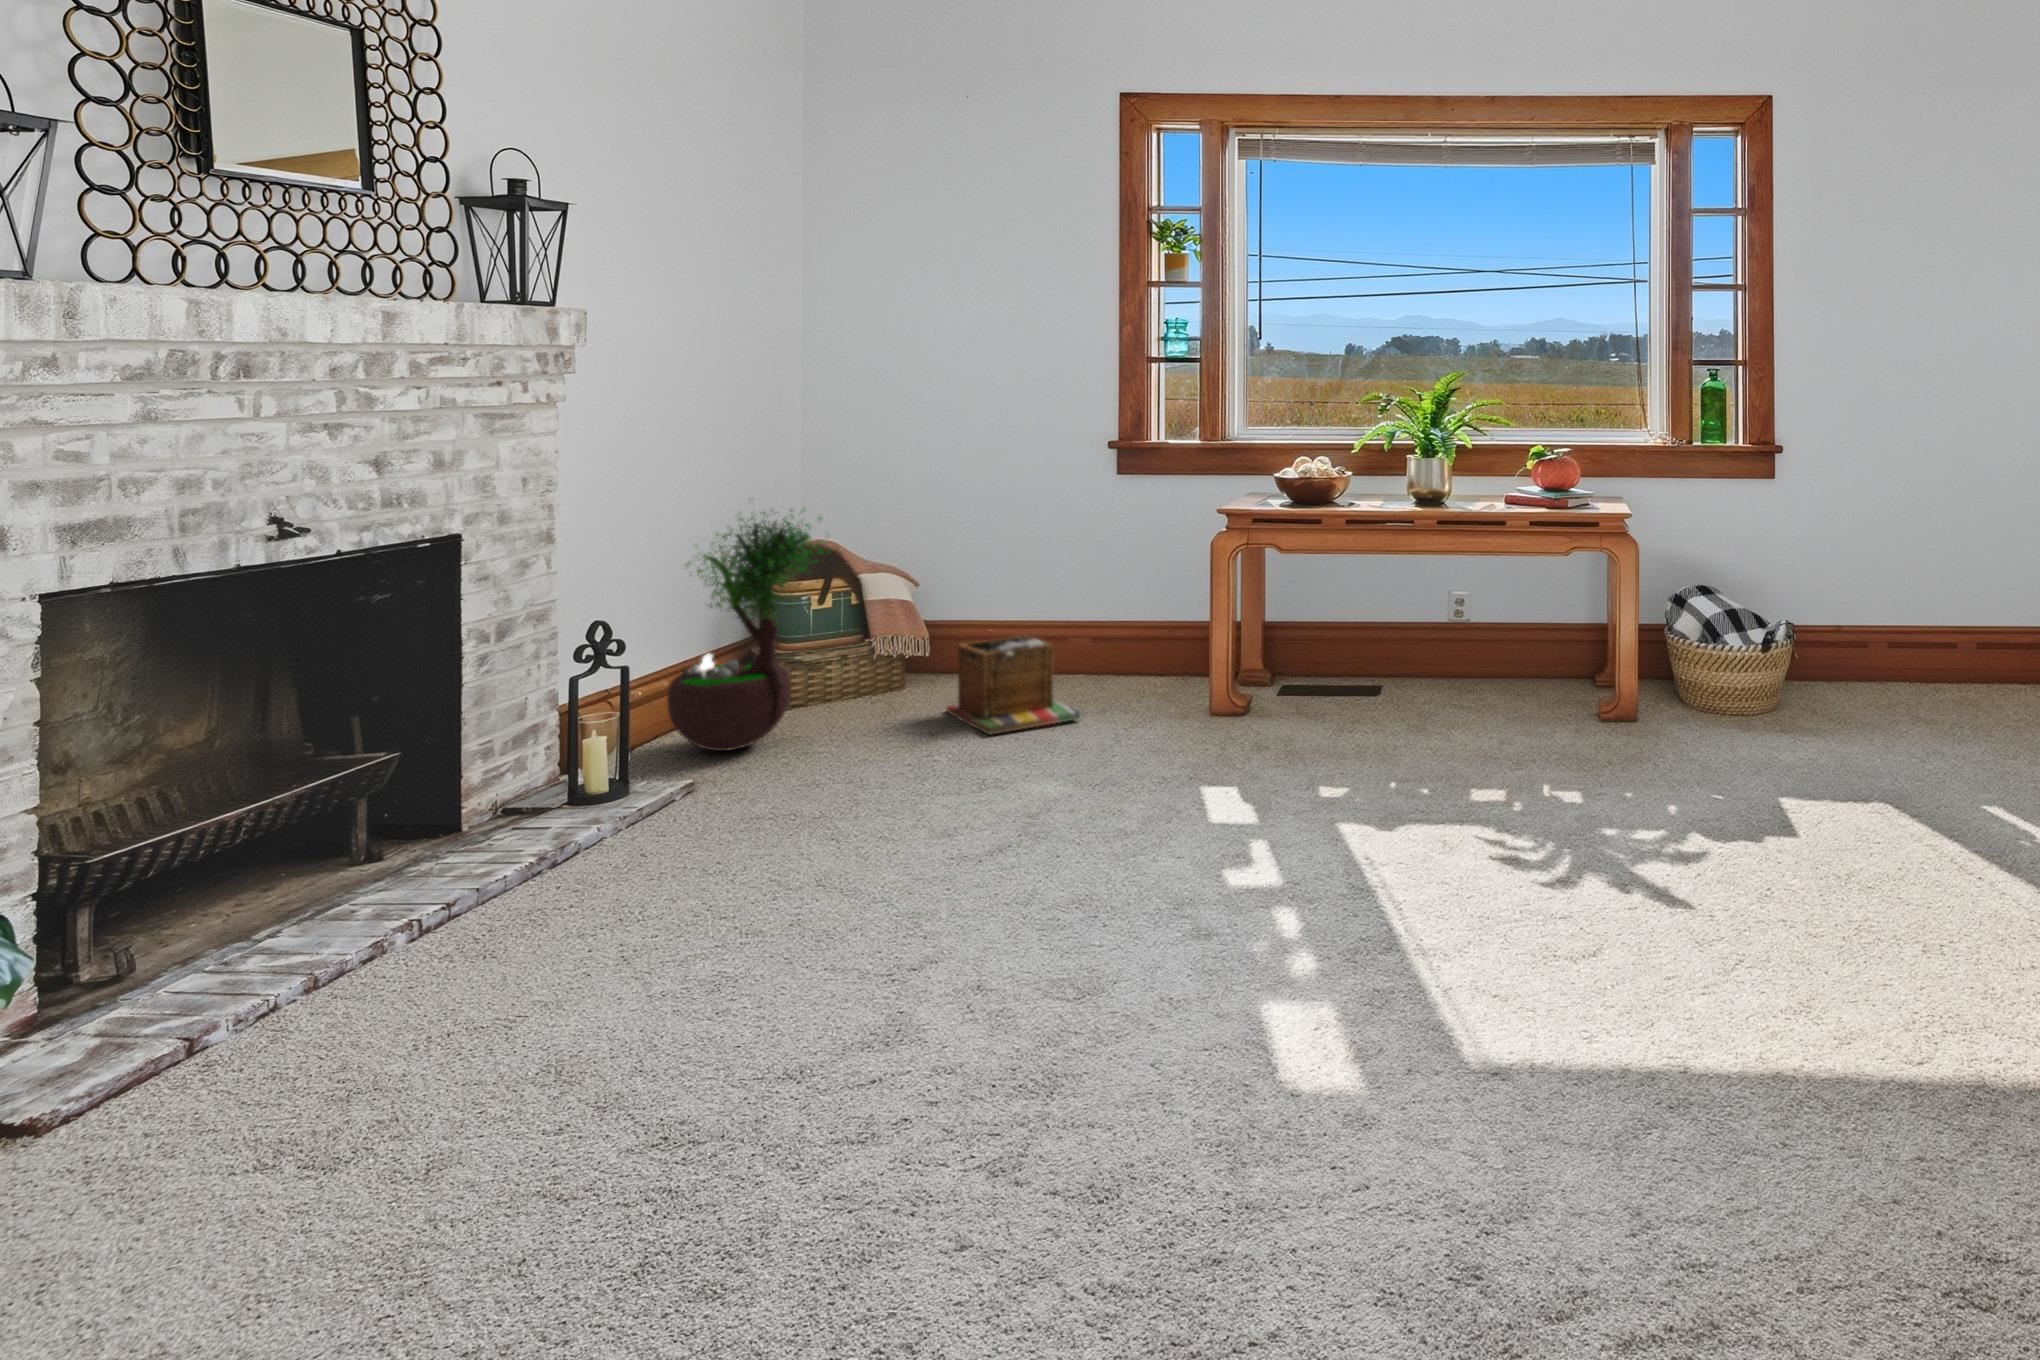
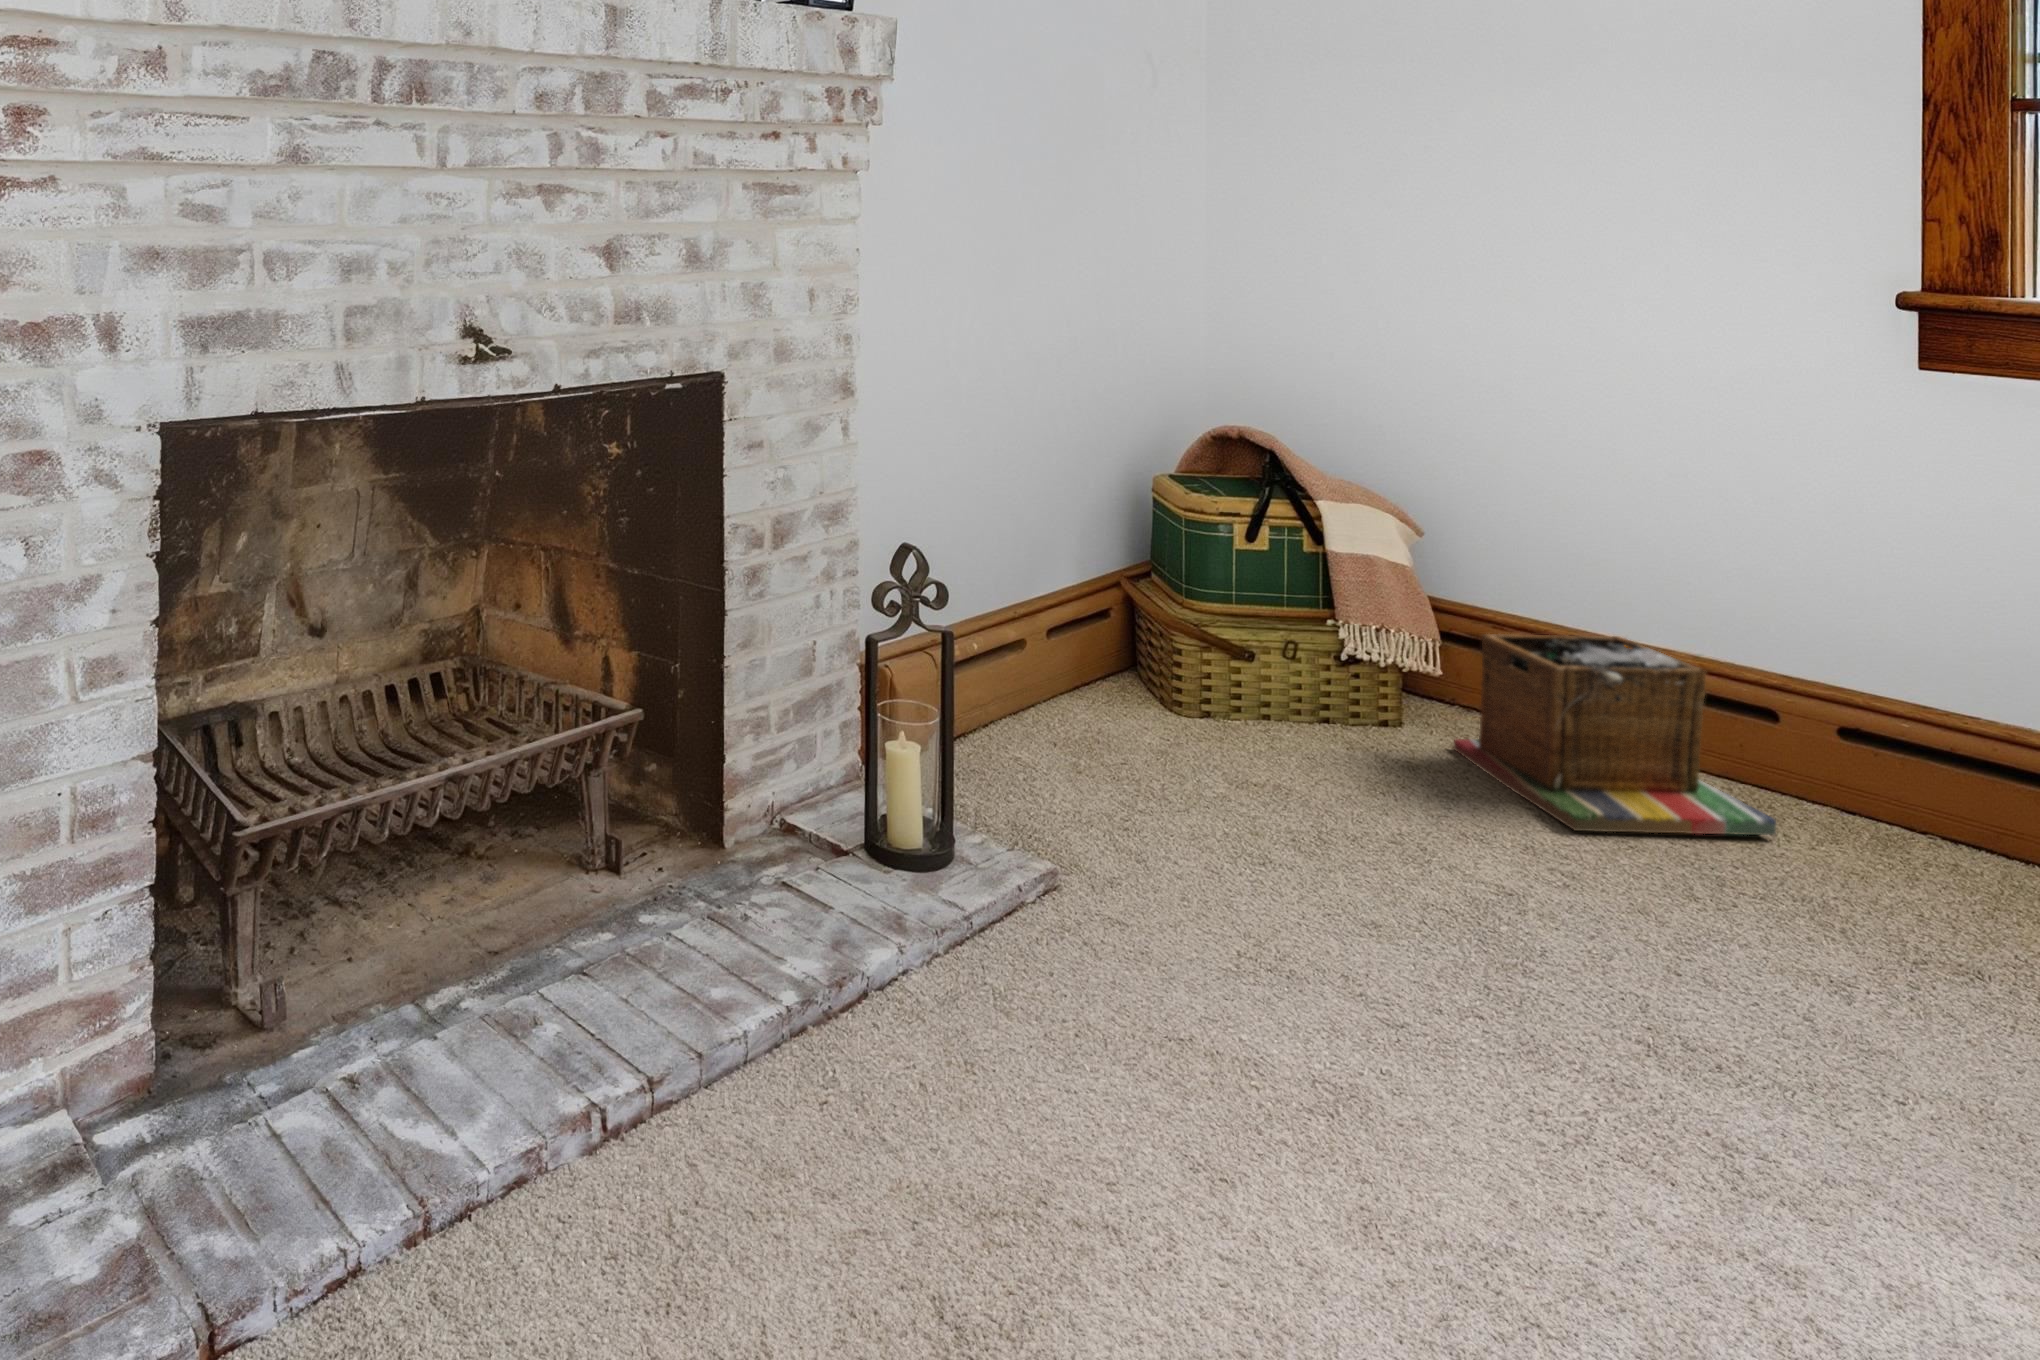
potted tree: present [667,510,829,751] -> none [1004,345,1261,754]

